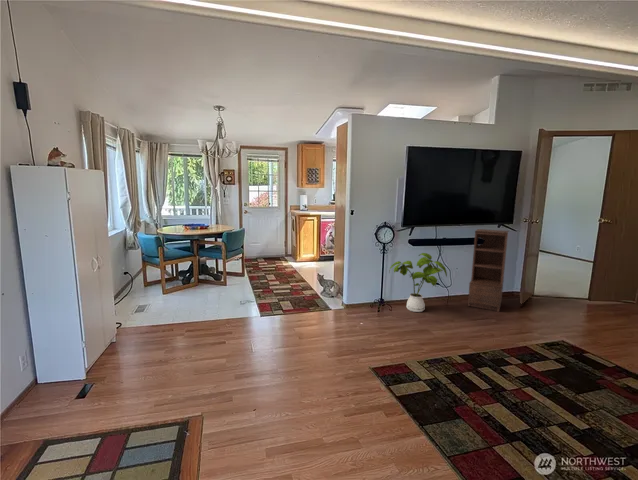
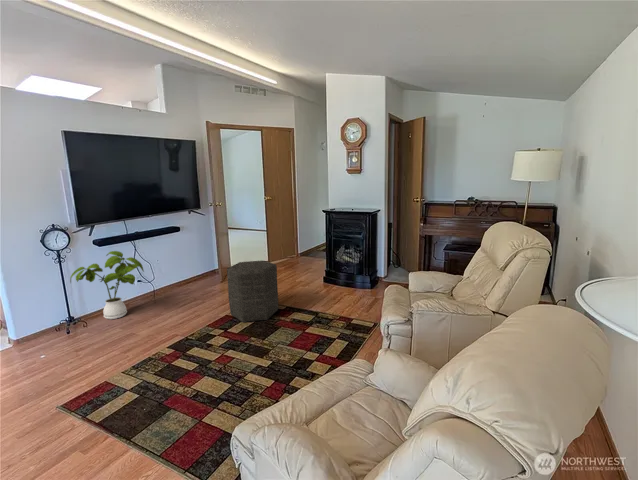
bookshelf: present [468,229,508,312] -> none [167,215,205,295]
ottoman: none [533,291,615,372] -> present [227,261,278,322]

